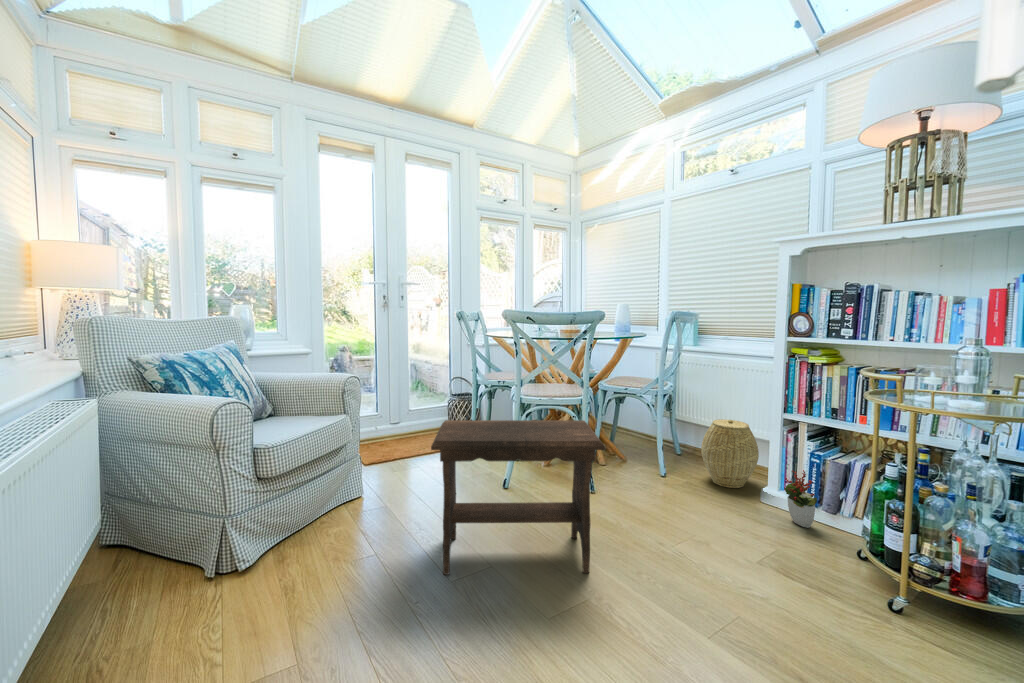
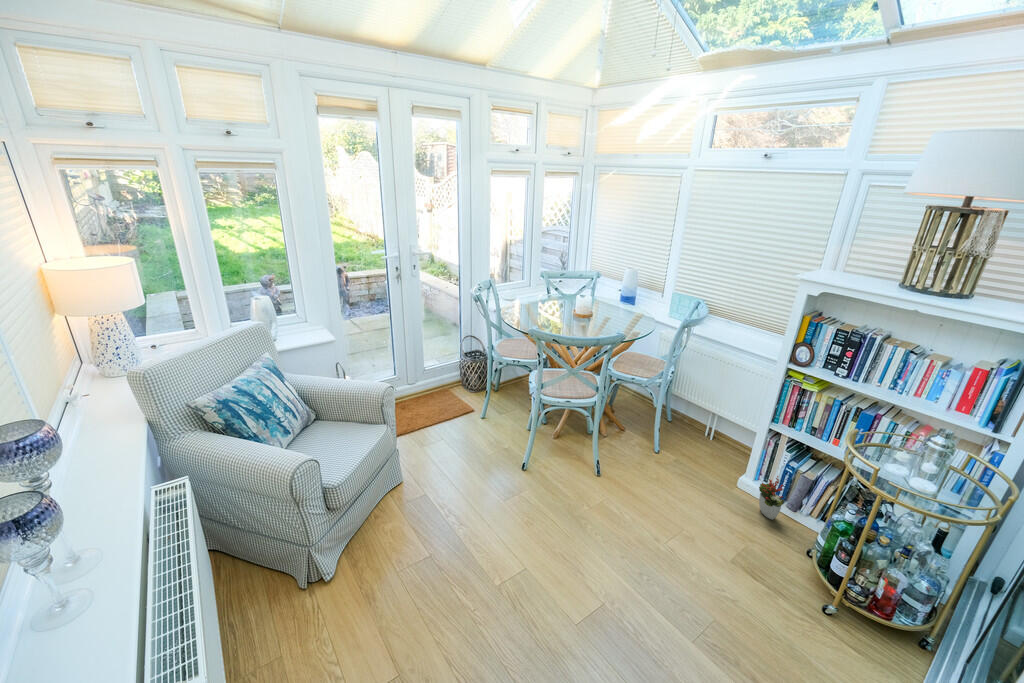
woven basket: present [701,419,759,488] -> none [692,408,741,468]
footstool: present [431,420,605,575] -> none [479,449,625,578]

